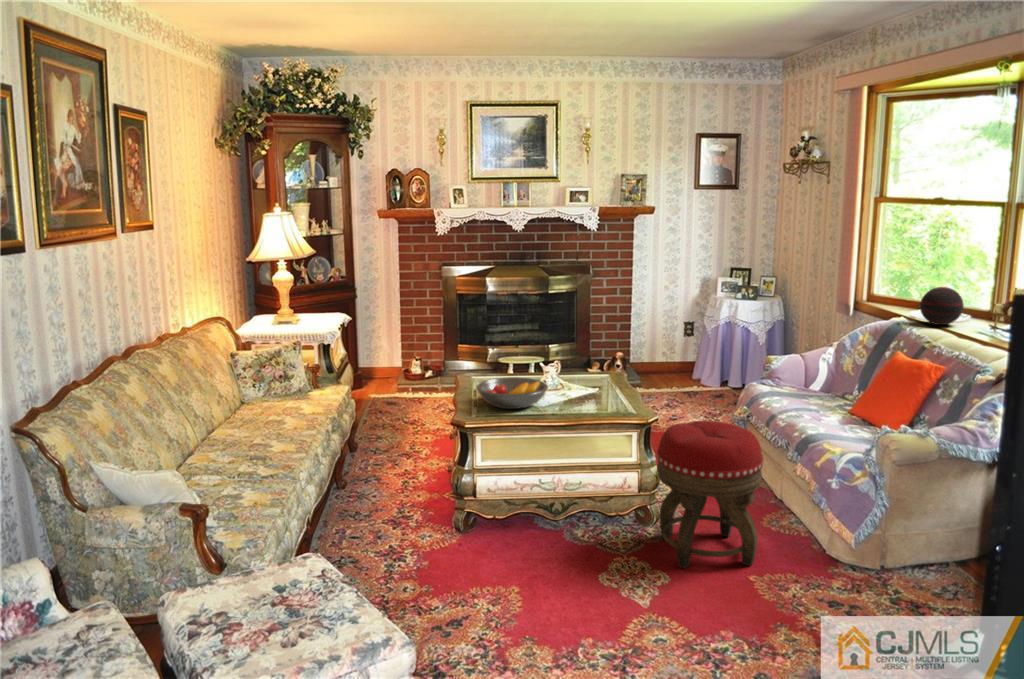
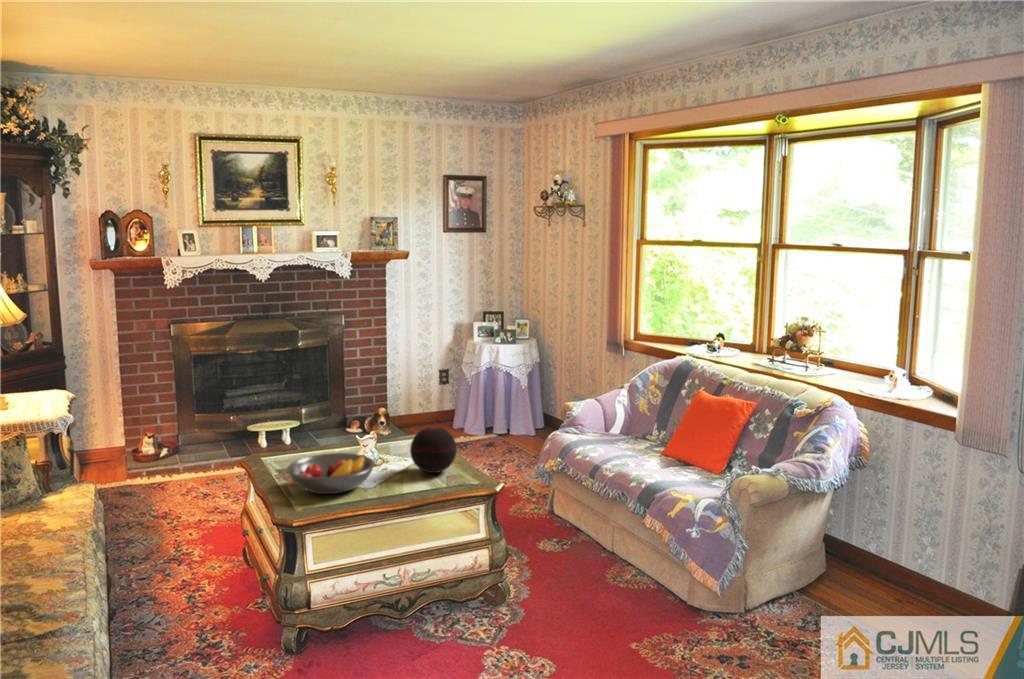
decorative orb: present [920,287,964,325] -> present [410,427,457,473]
footstool: present [657,421,763,568] -> none [518,481,631,651]

